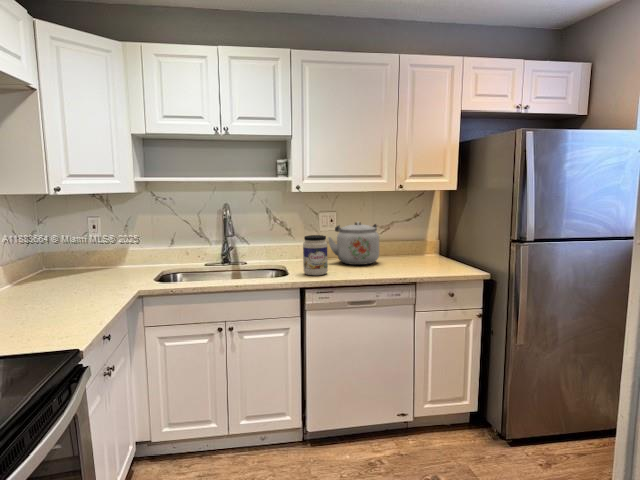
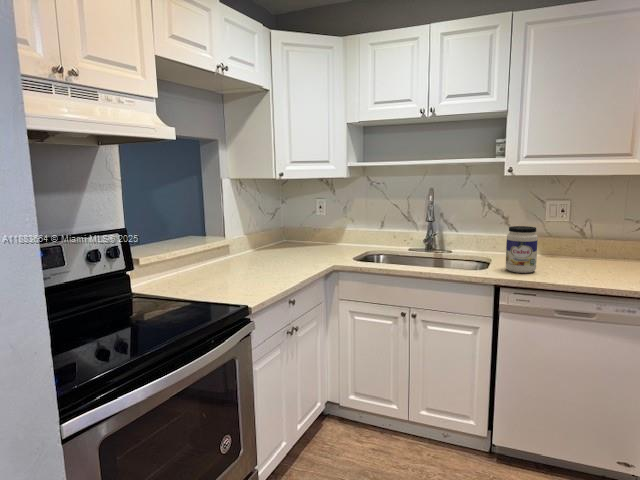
kettle: present [328,222,379,265] -> none [549,213,623,267]

